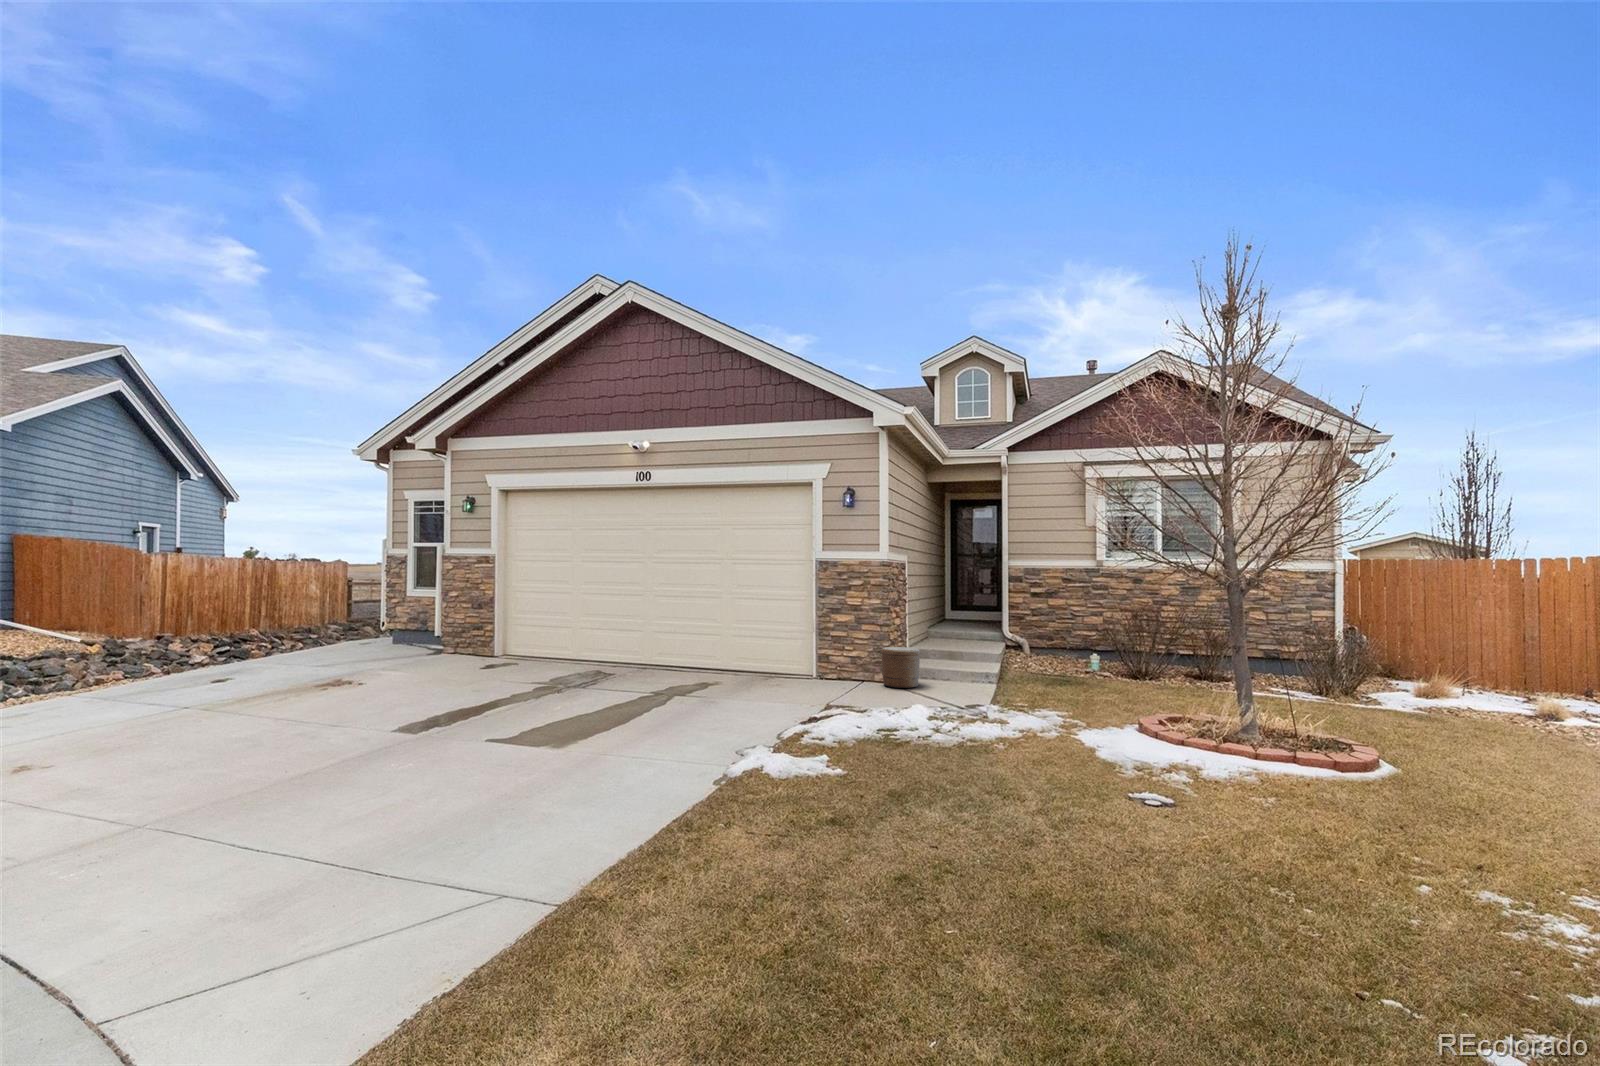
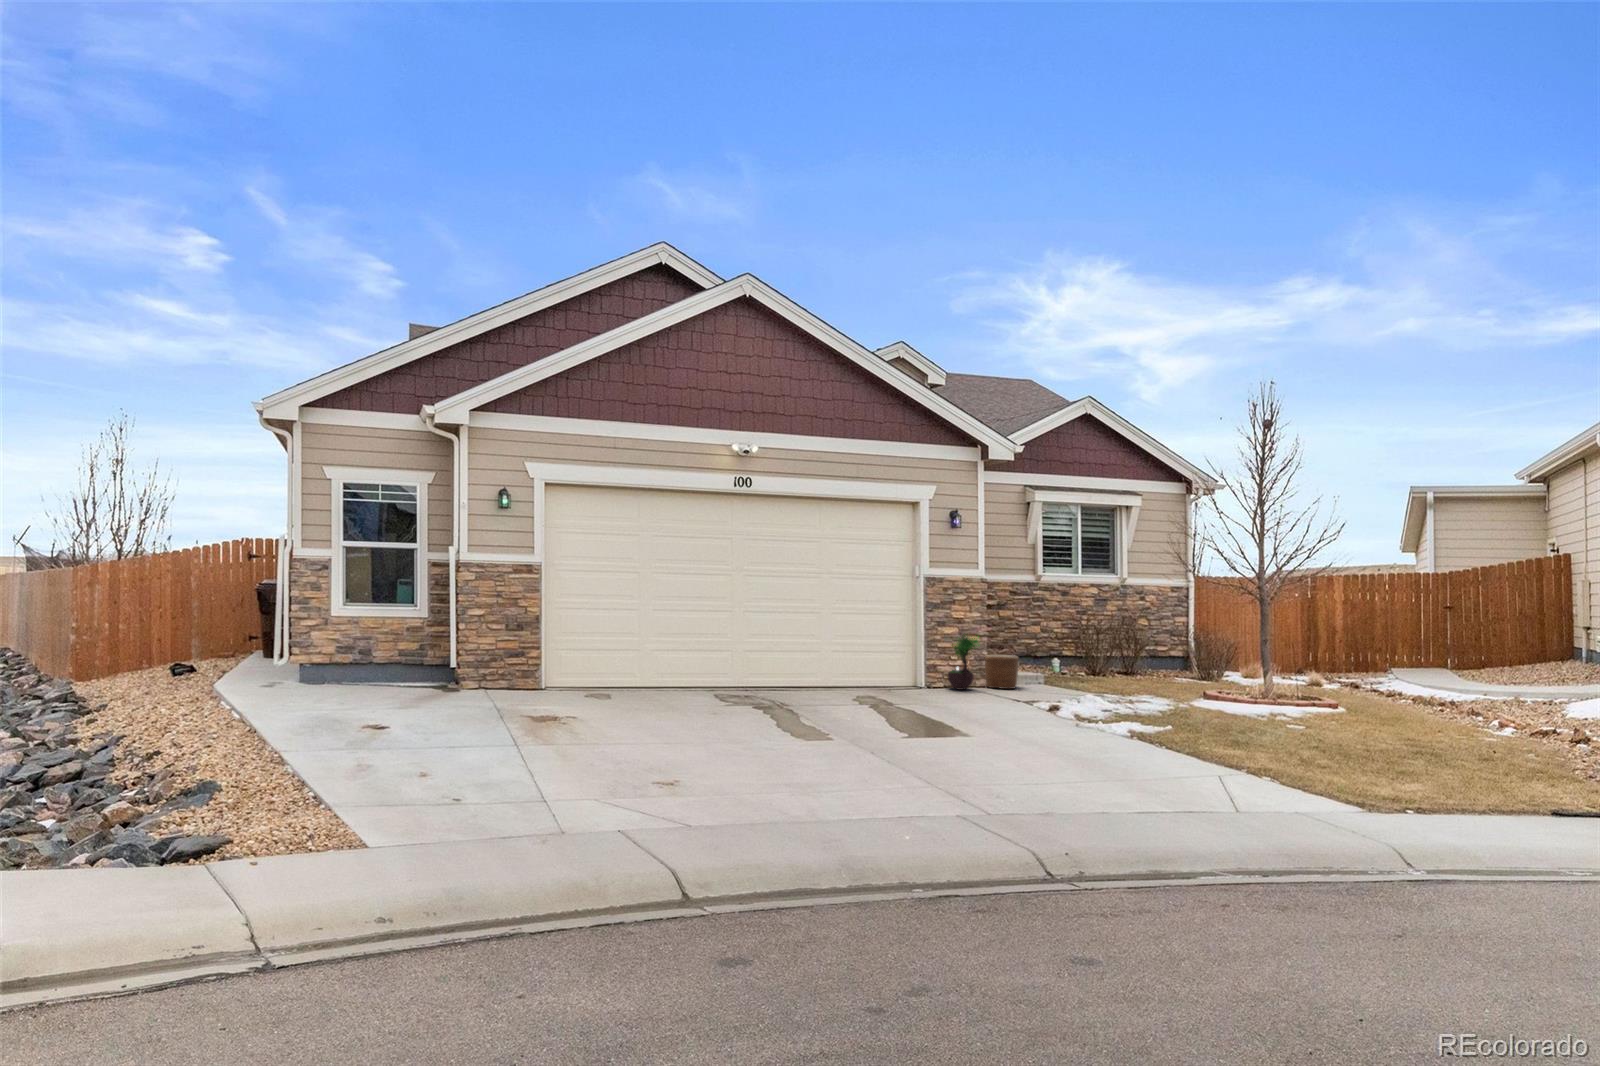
potted tree: none [821,617,859,684] -> present [948,635,979,690]

